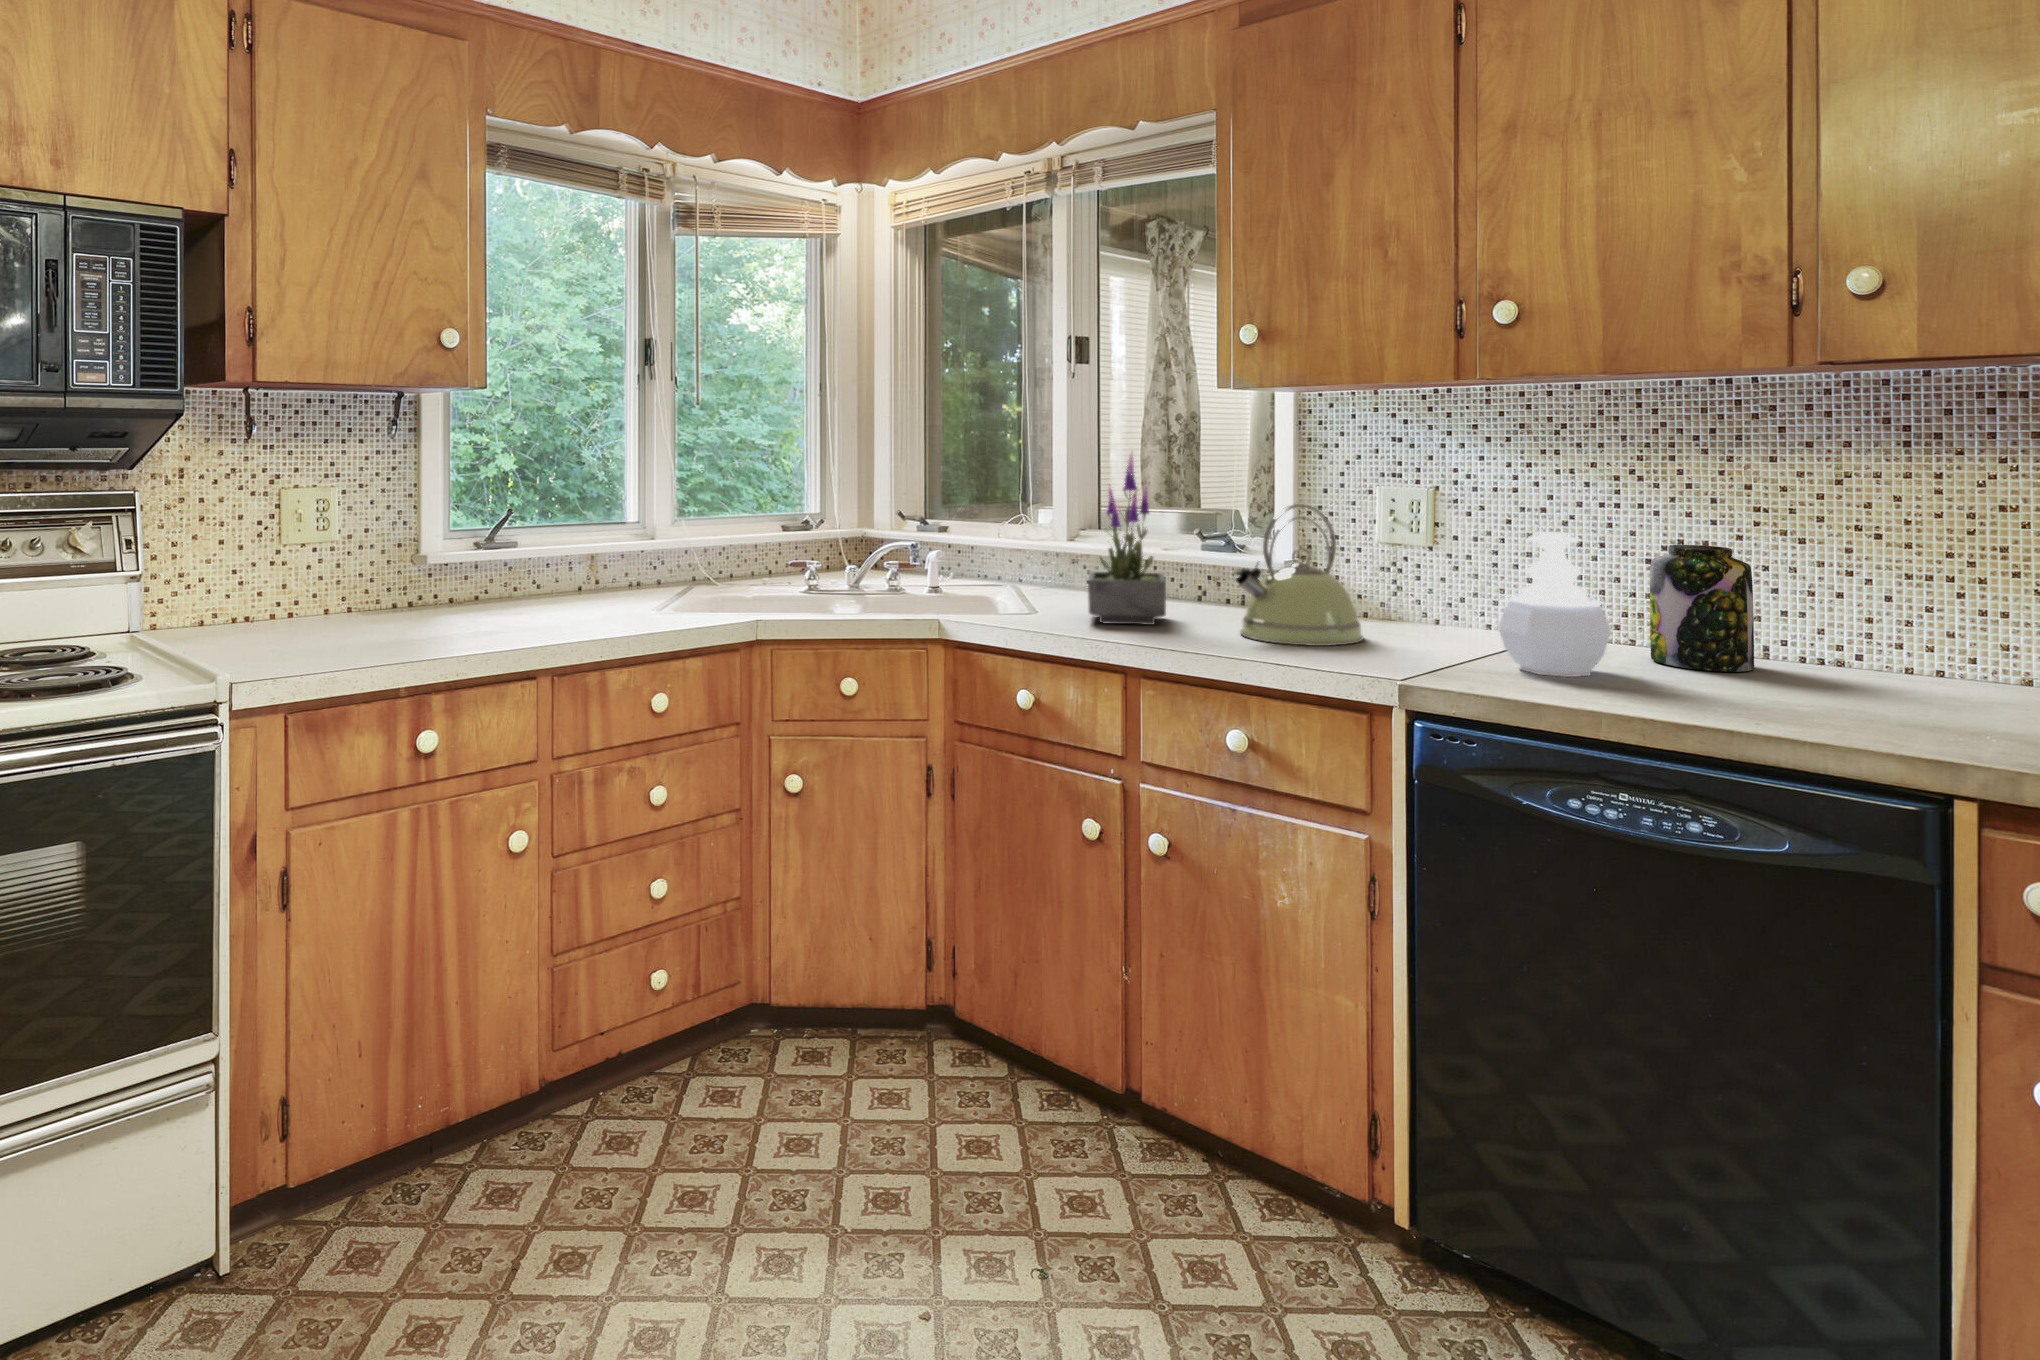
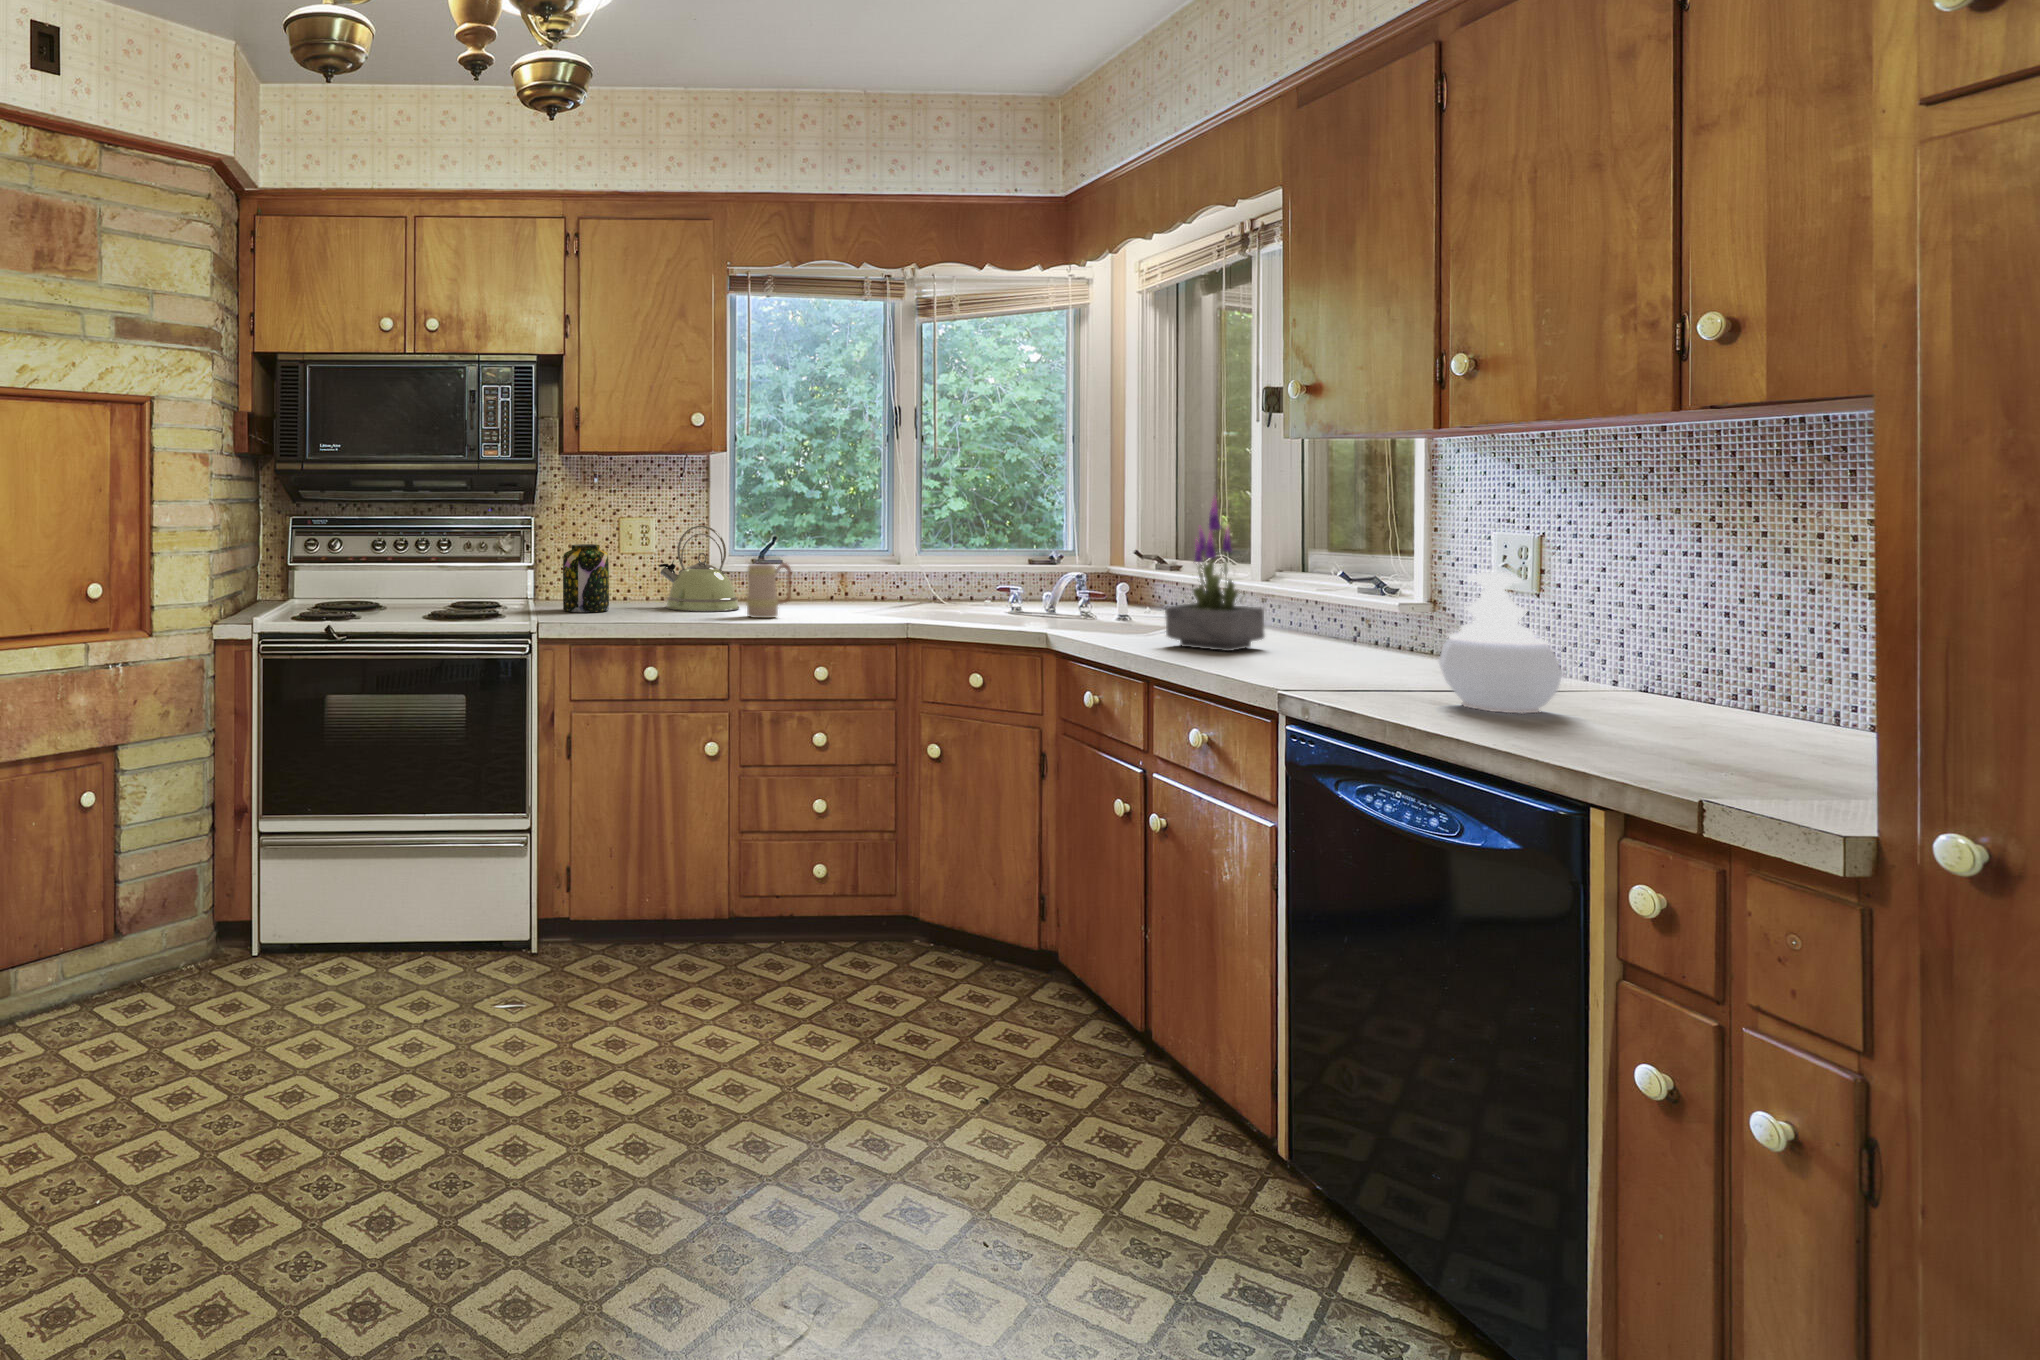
kettle: present [1234,504,1363,646] -> present [659,526,739,612]
jar: present [1650,545,1754,672] -> present [563,544,609,612]
mug: none [546,551,610,634] -> present [746,563,791,618]

